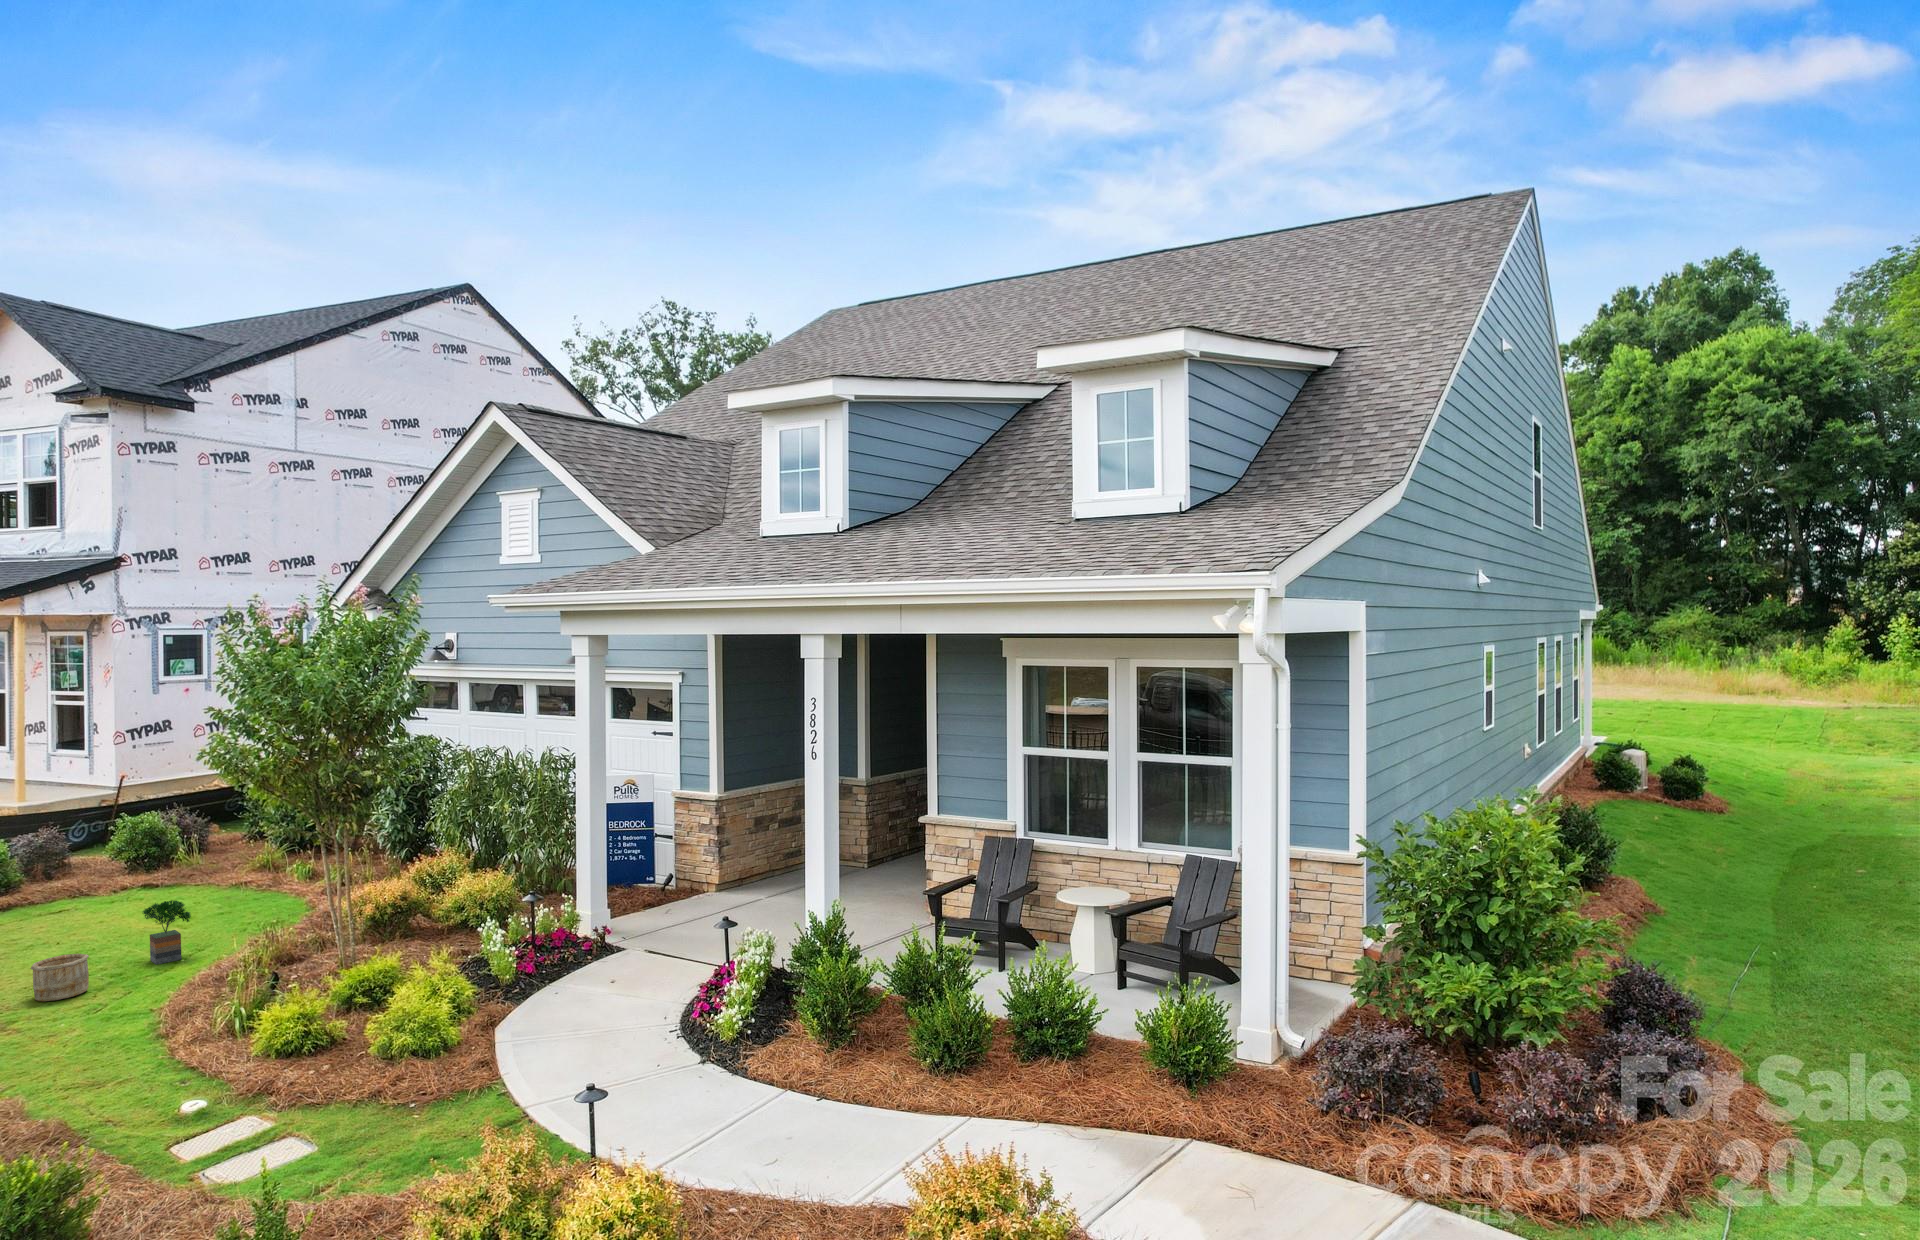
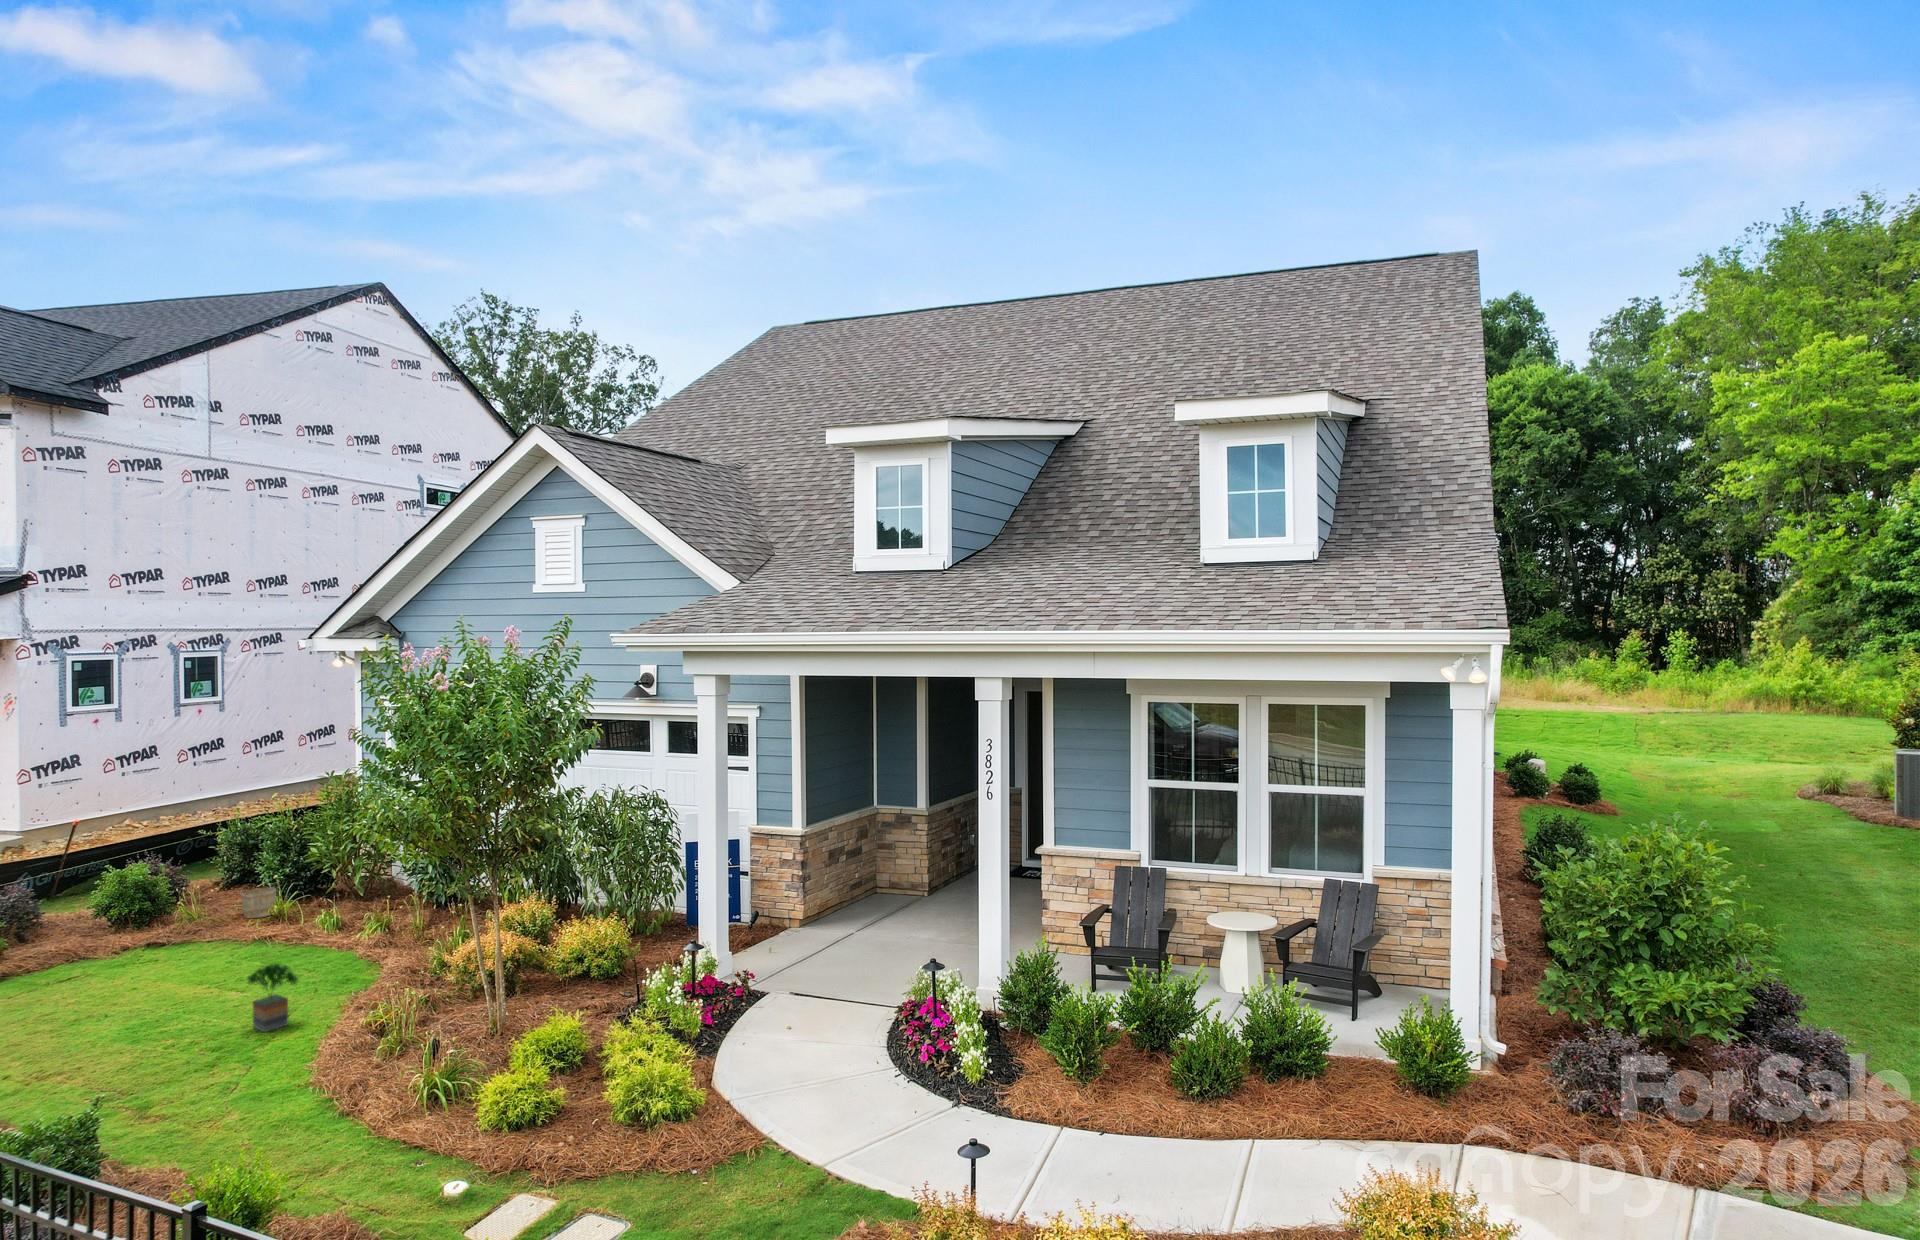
wooden bucket: present [31,954,89,1002] -> present [241,887,276,919]

